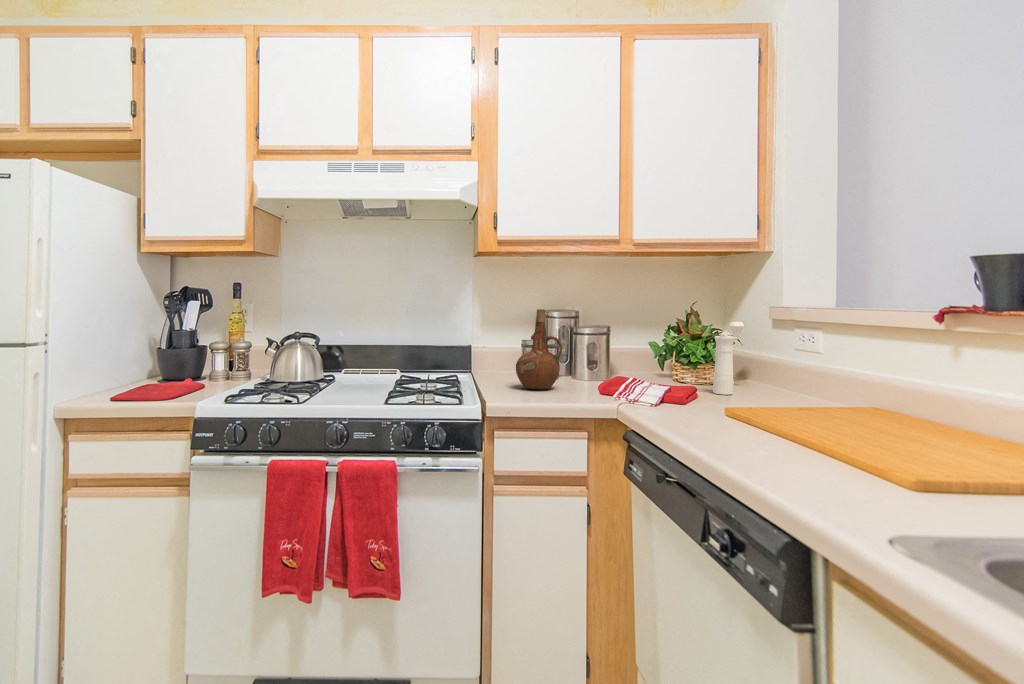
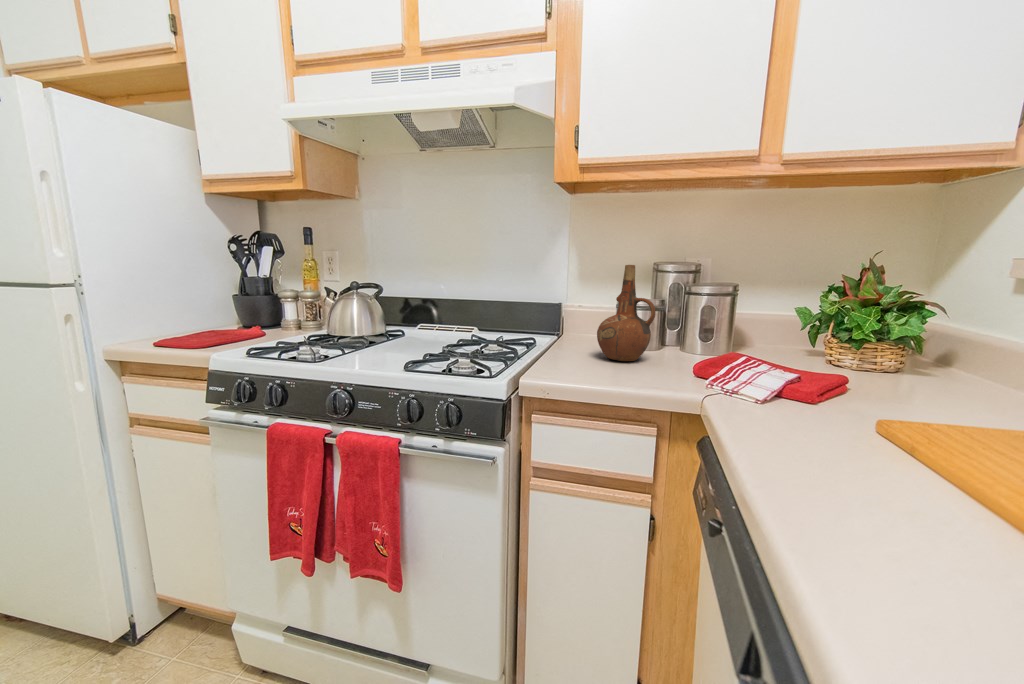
pepper mill: present [713,322,744,395] -> none [881,283,960,395]

